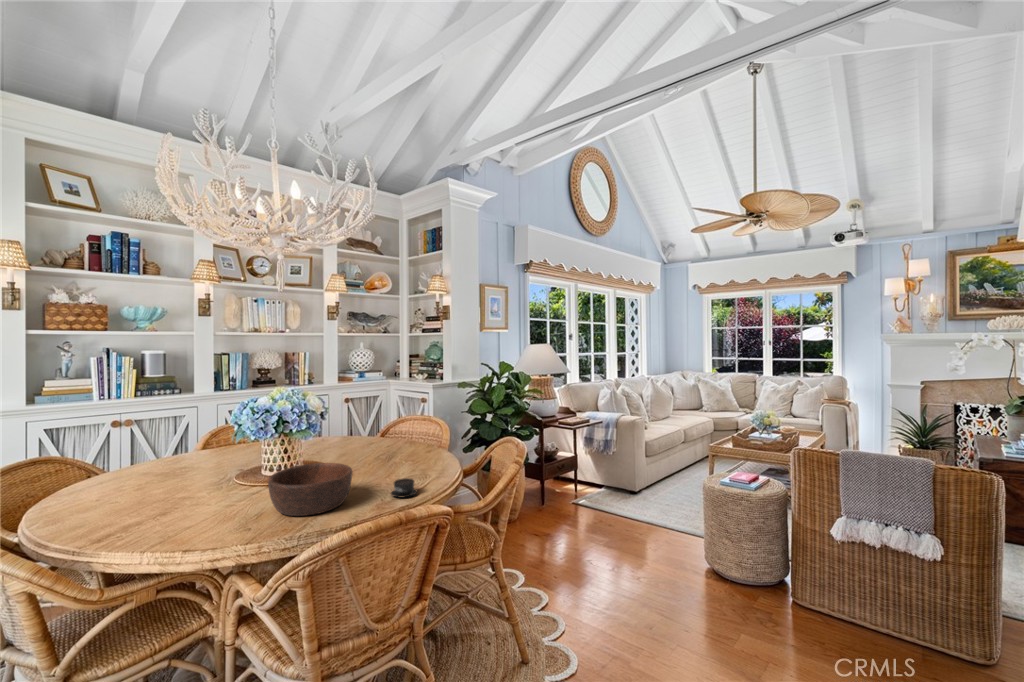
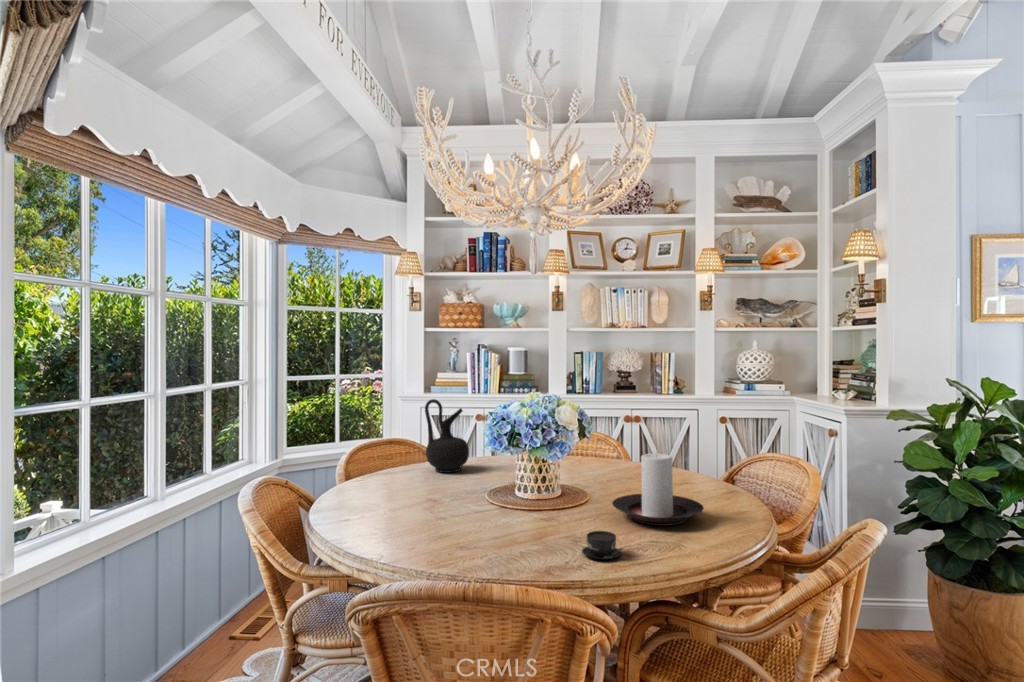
ceramic jug: none [131,407,185,479] -> present [425,399,469,473]
candle holder: none [368,422,430,472] -> present [612,453,704,526]
wooden bowl: present [268,463,352,516] -> none [449,483,546,546]

